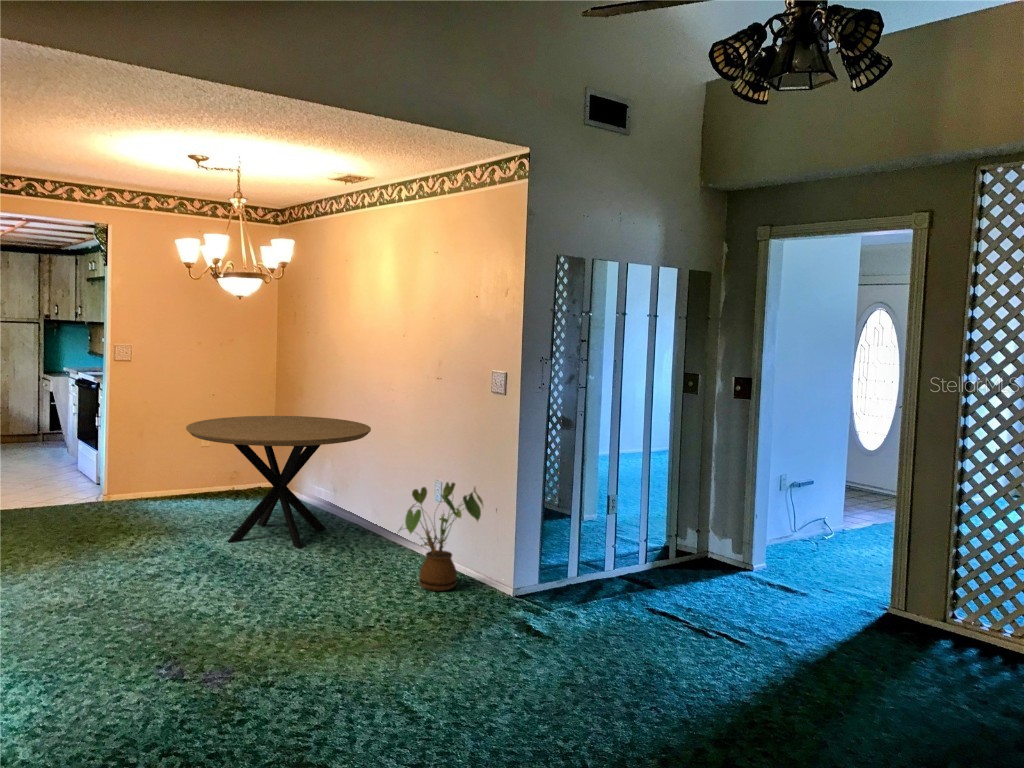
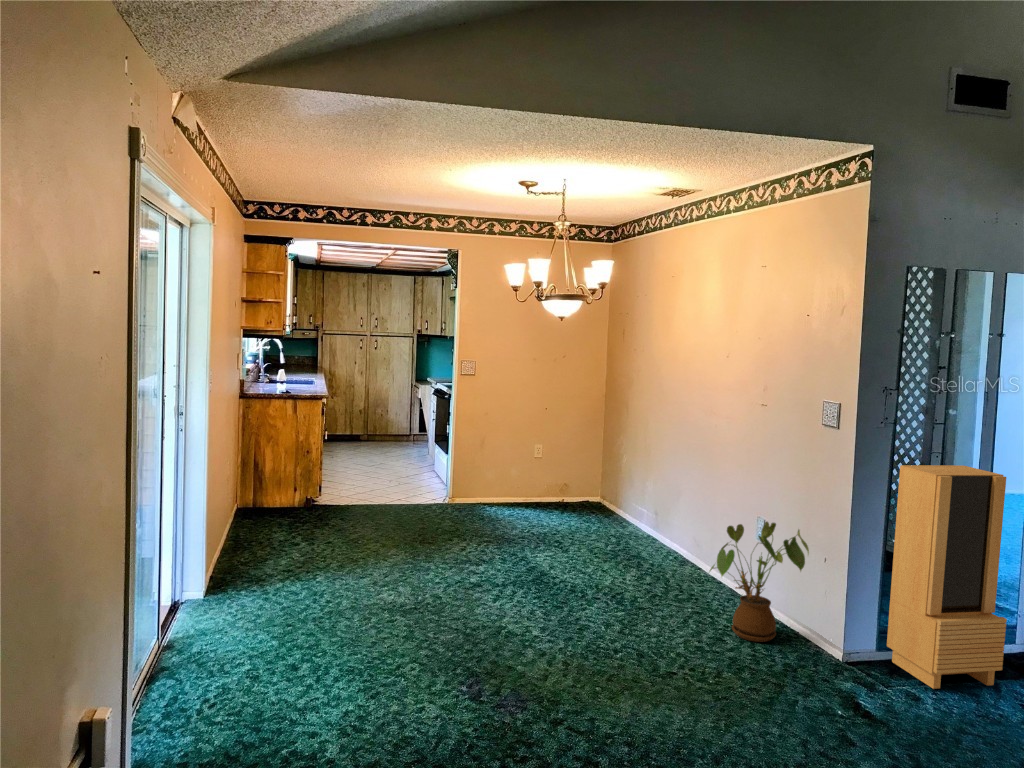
dining table: present [186,416,371,548] -> none [513,437,688,571]
storage cabinet: none [546,422,631,606] -> present [887,465,1007,689]

